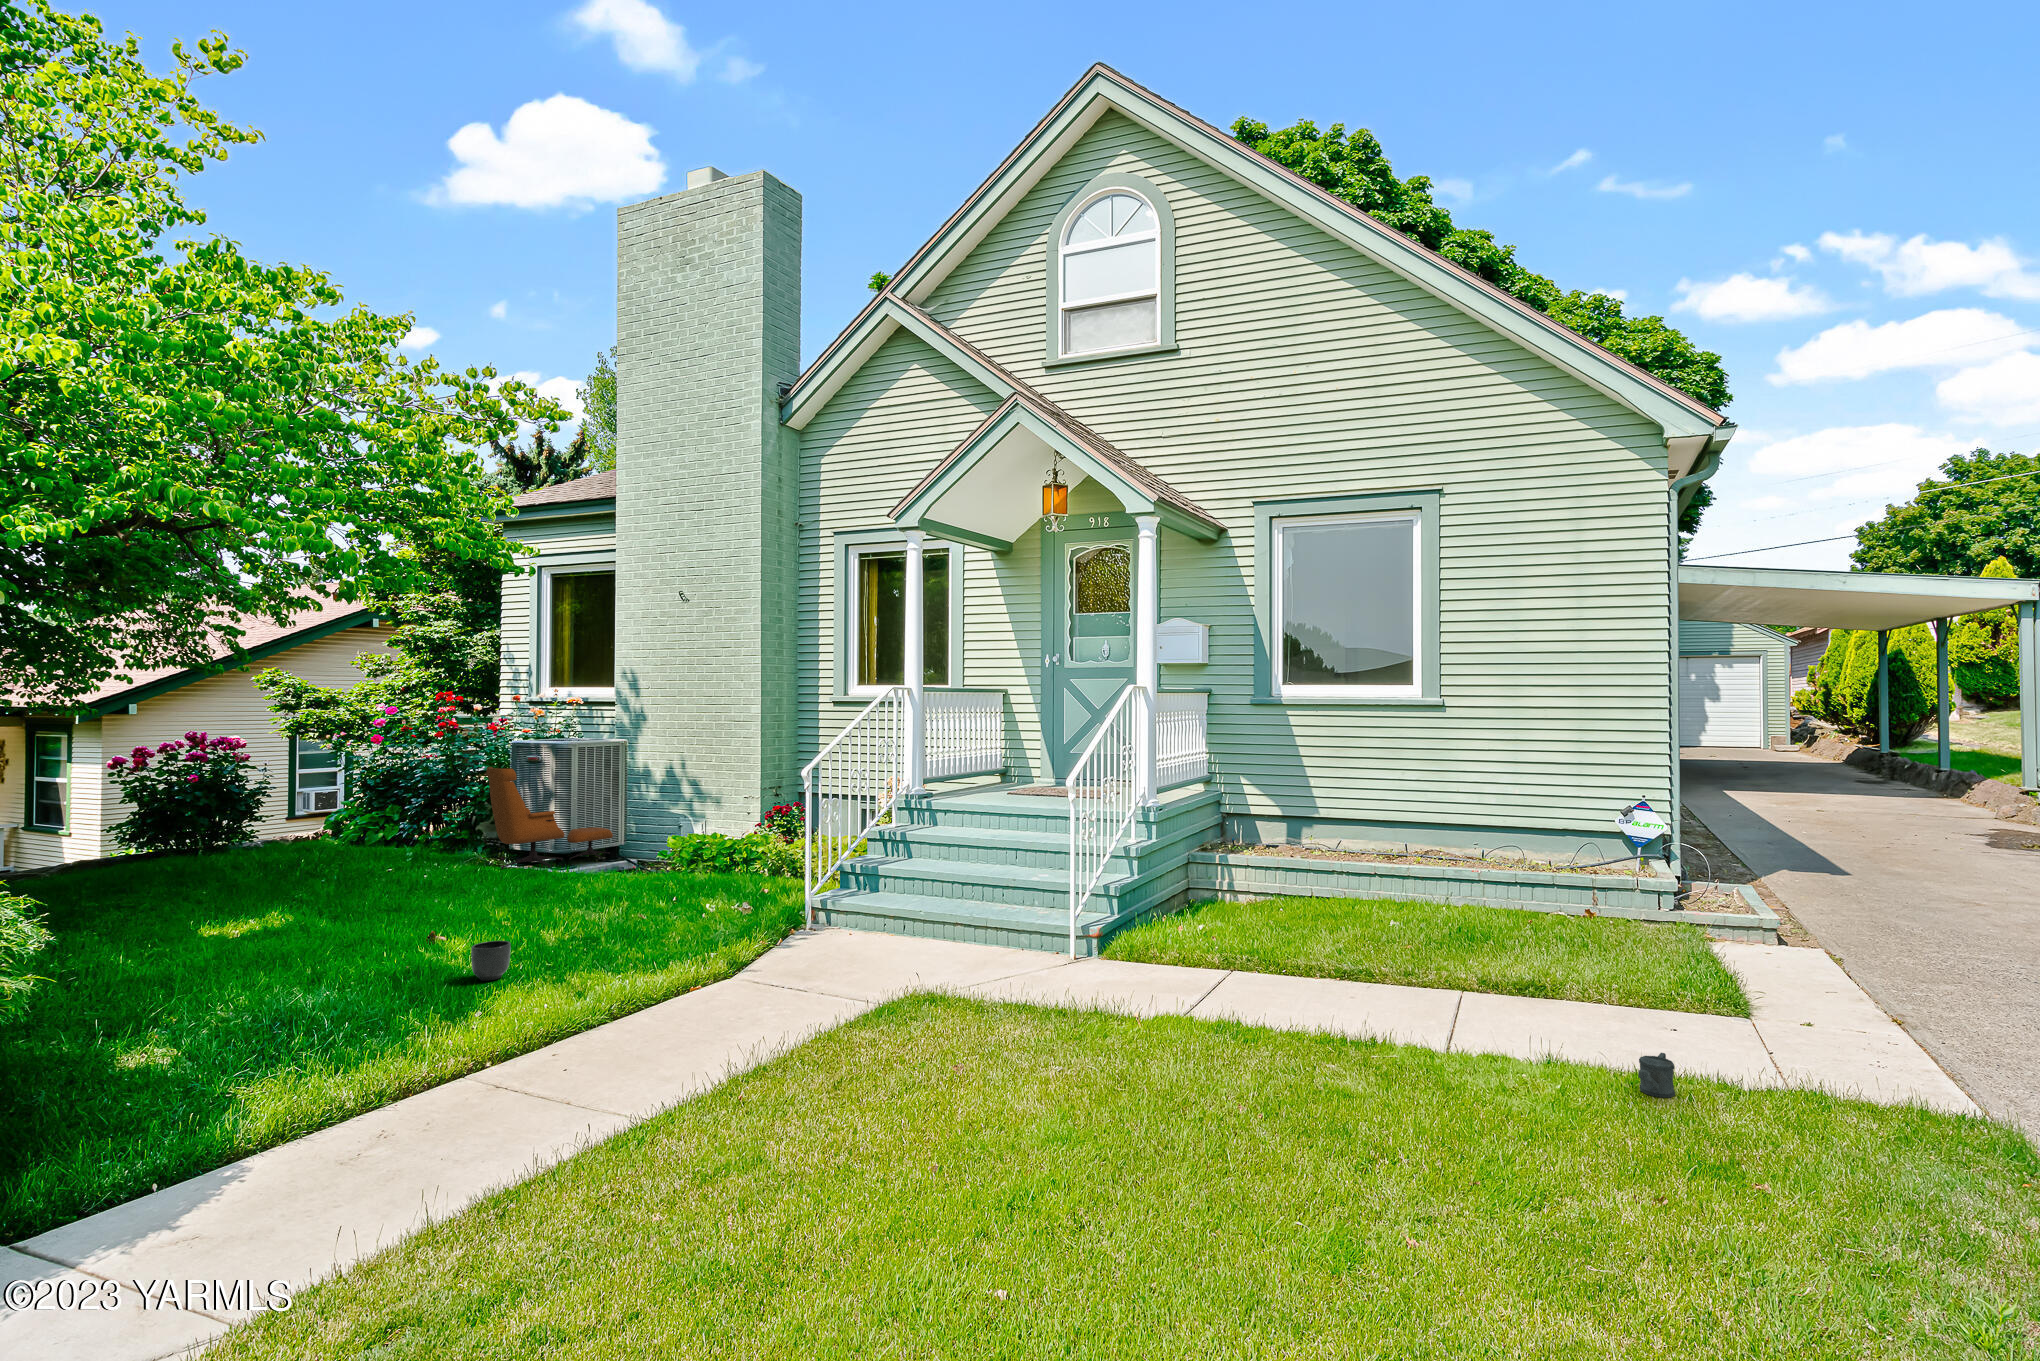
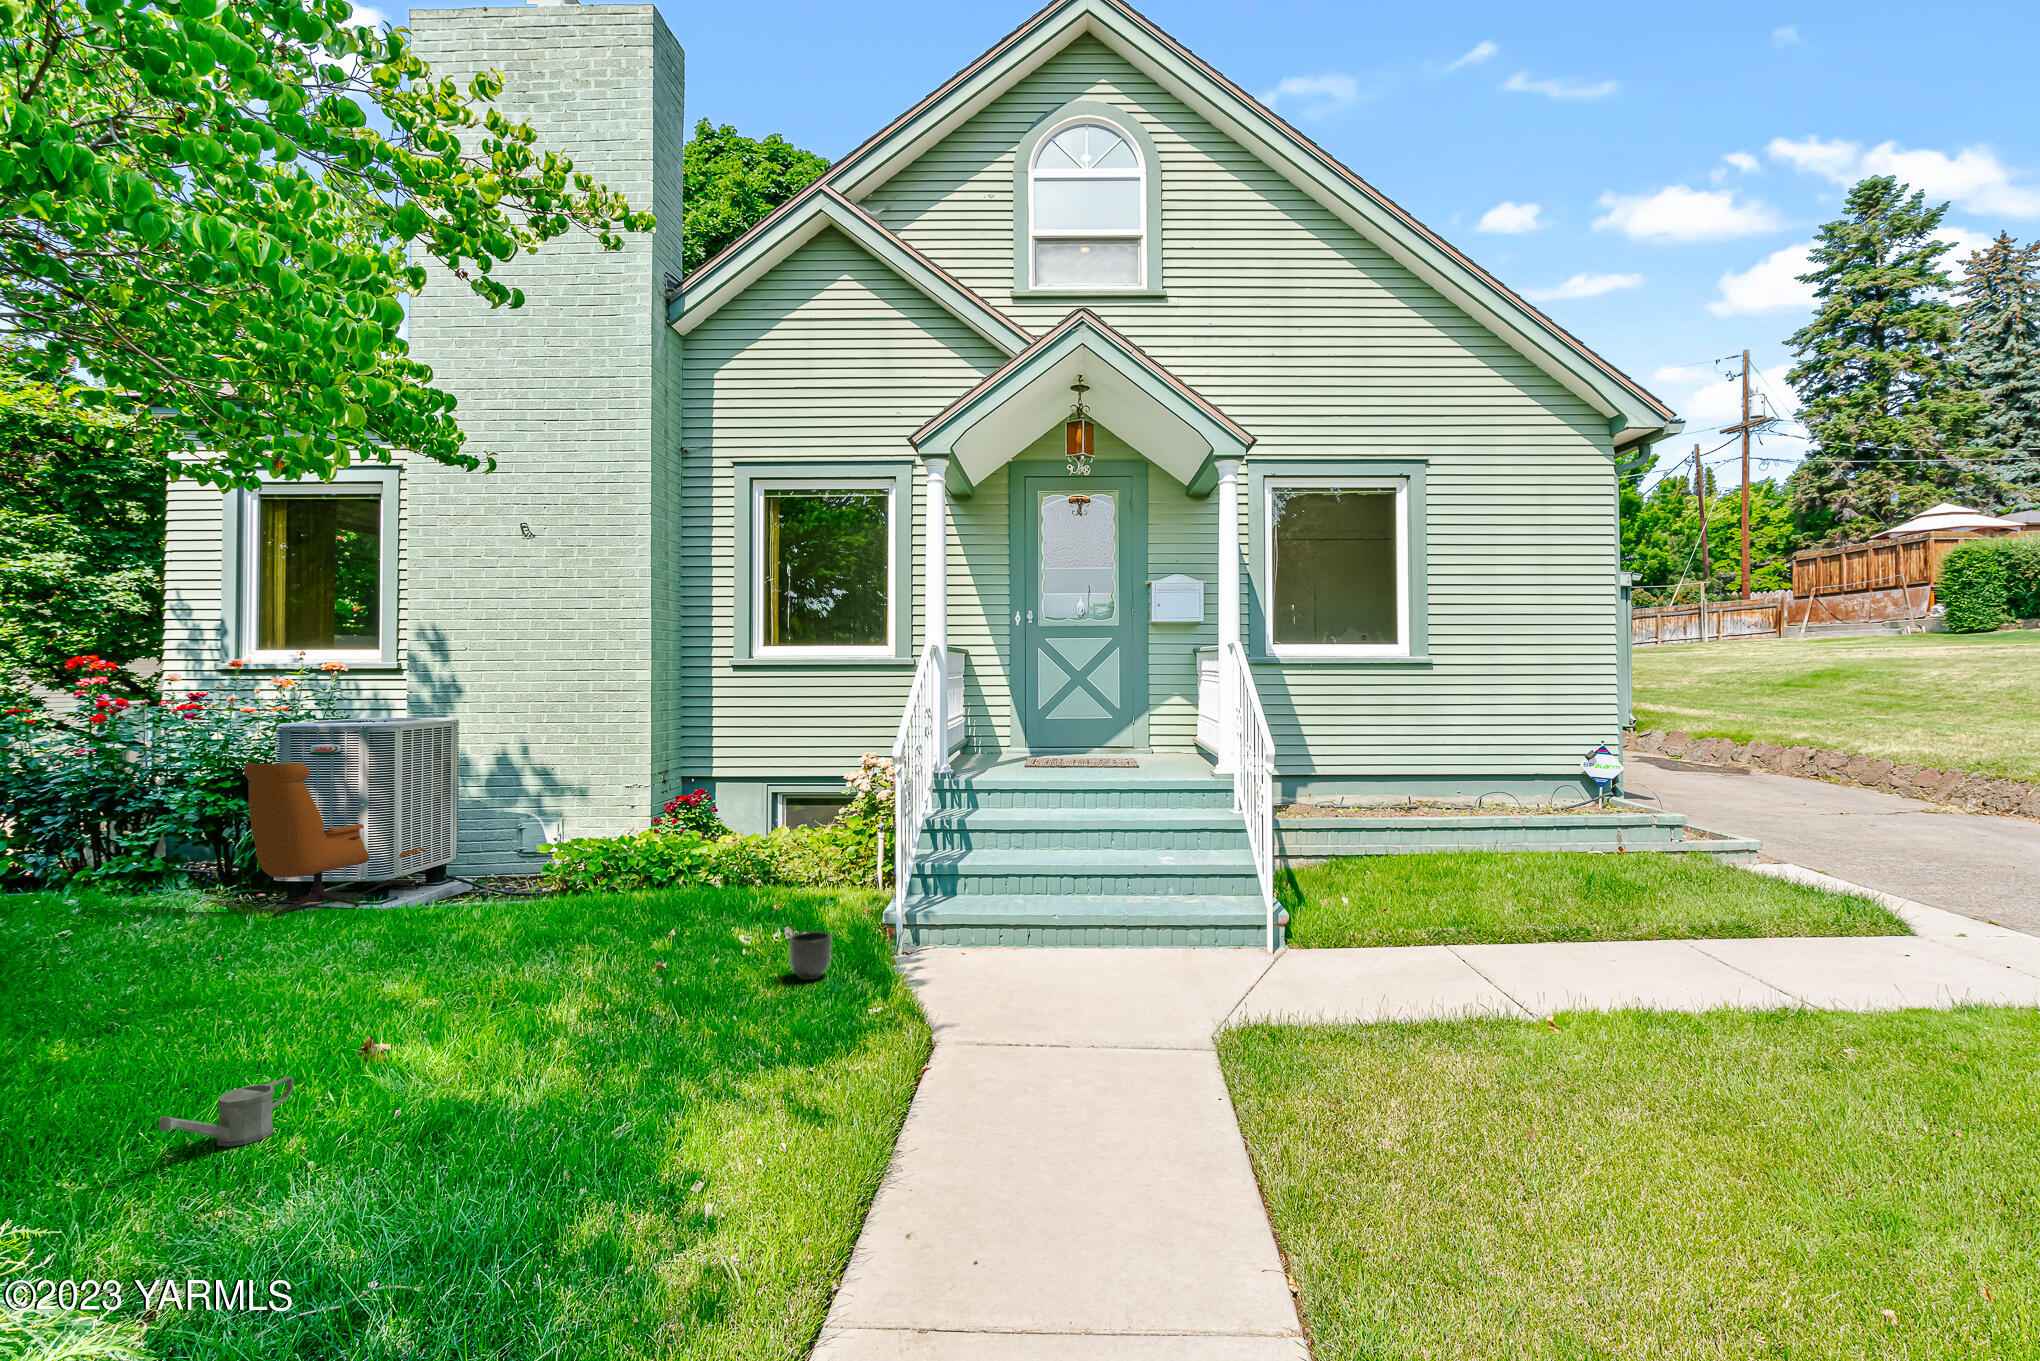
planter: present [471,941,511,981] -> present [789,932,832,980]
watering can: present [1638,1053,1675,1098] -> present [159,1077,294,1147]

